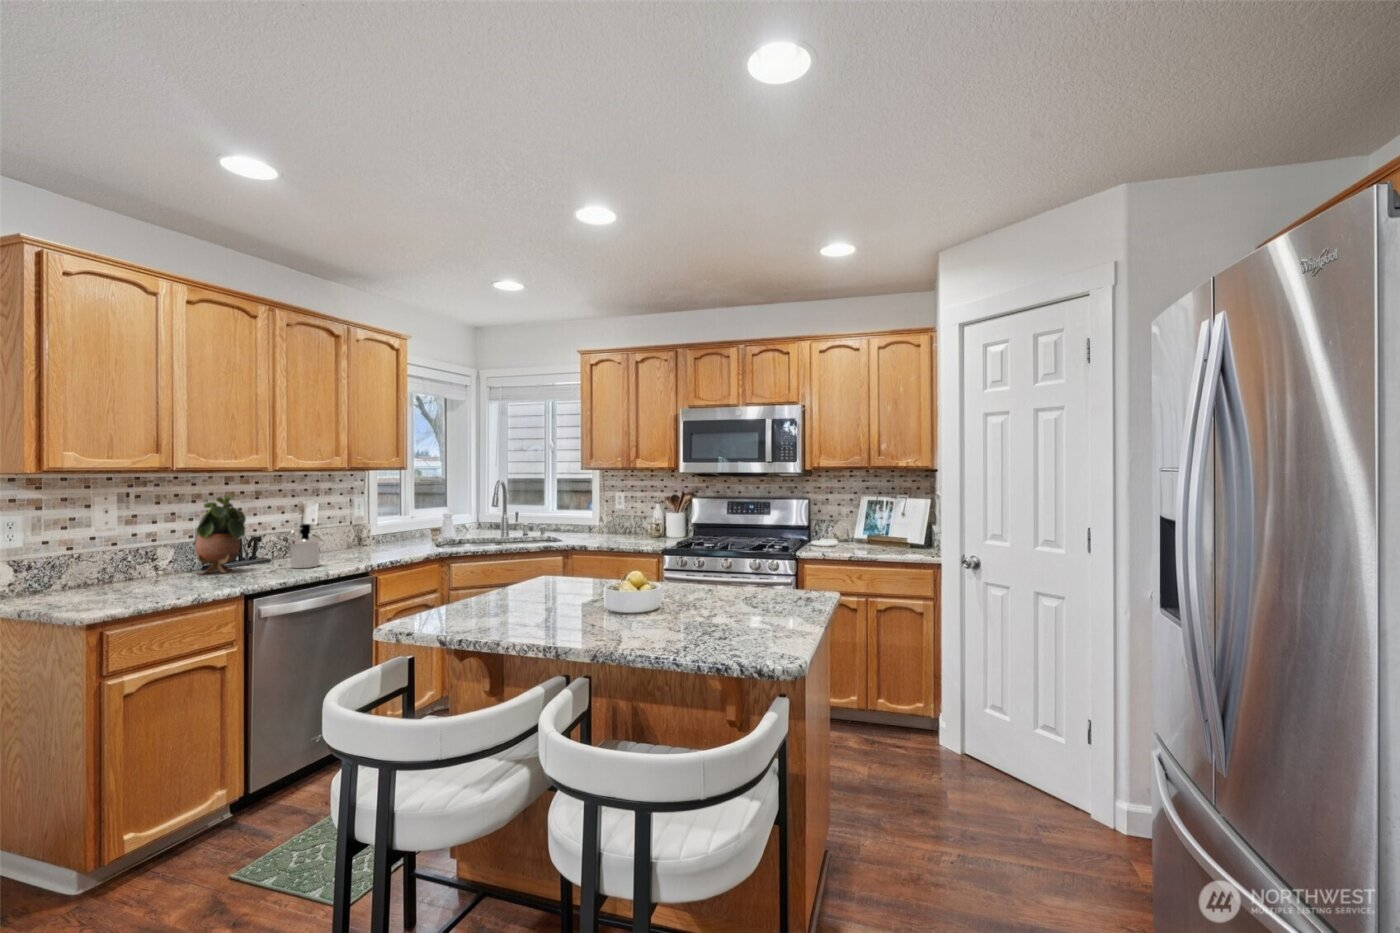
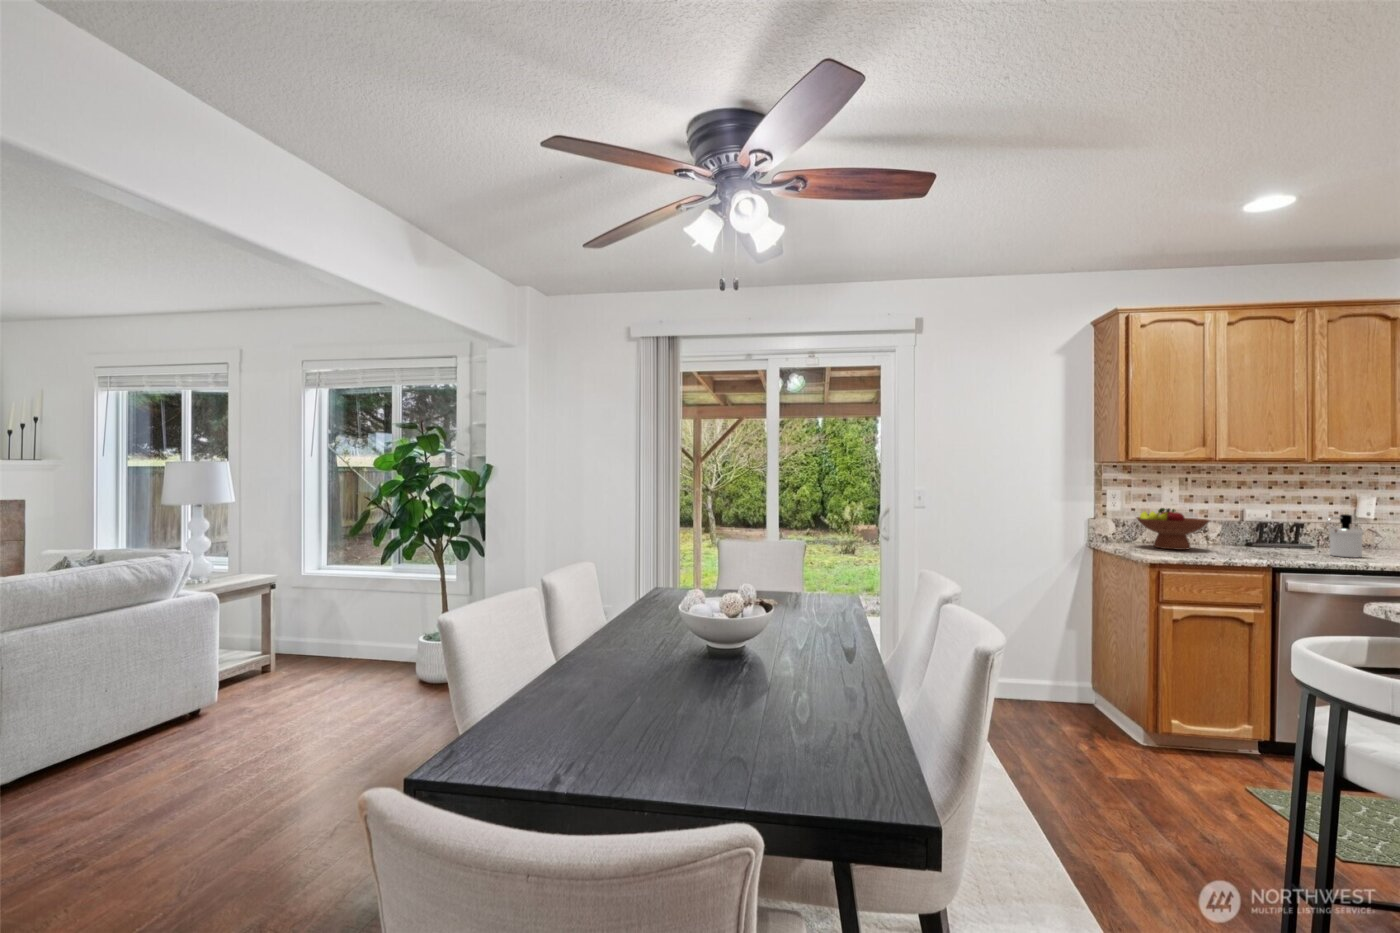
potted plant: present [195,495,246,574] -> none [1238,482,1284,551]
fruit bowl: none [52,537,166,594] -> present [1136,508,1209,550]

